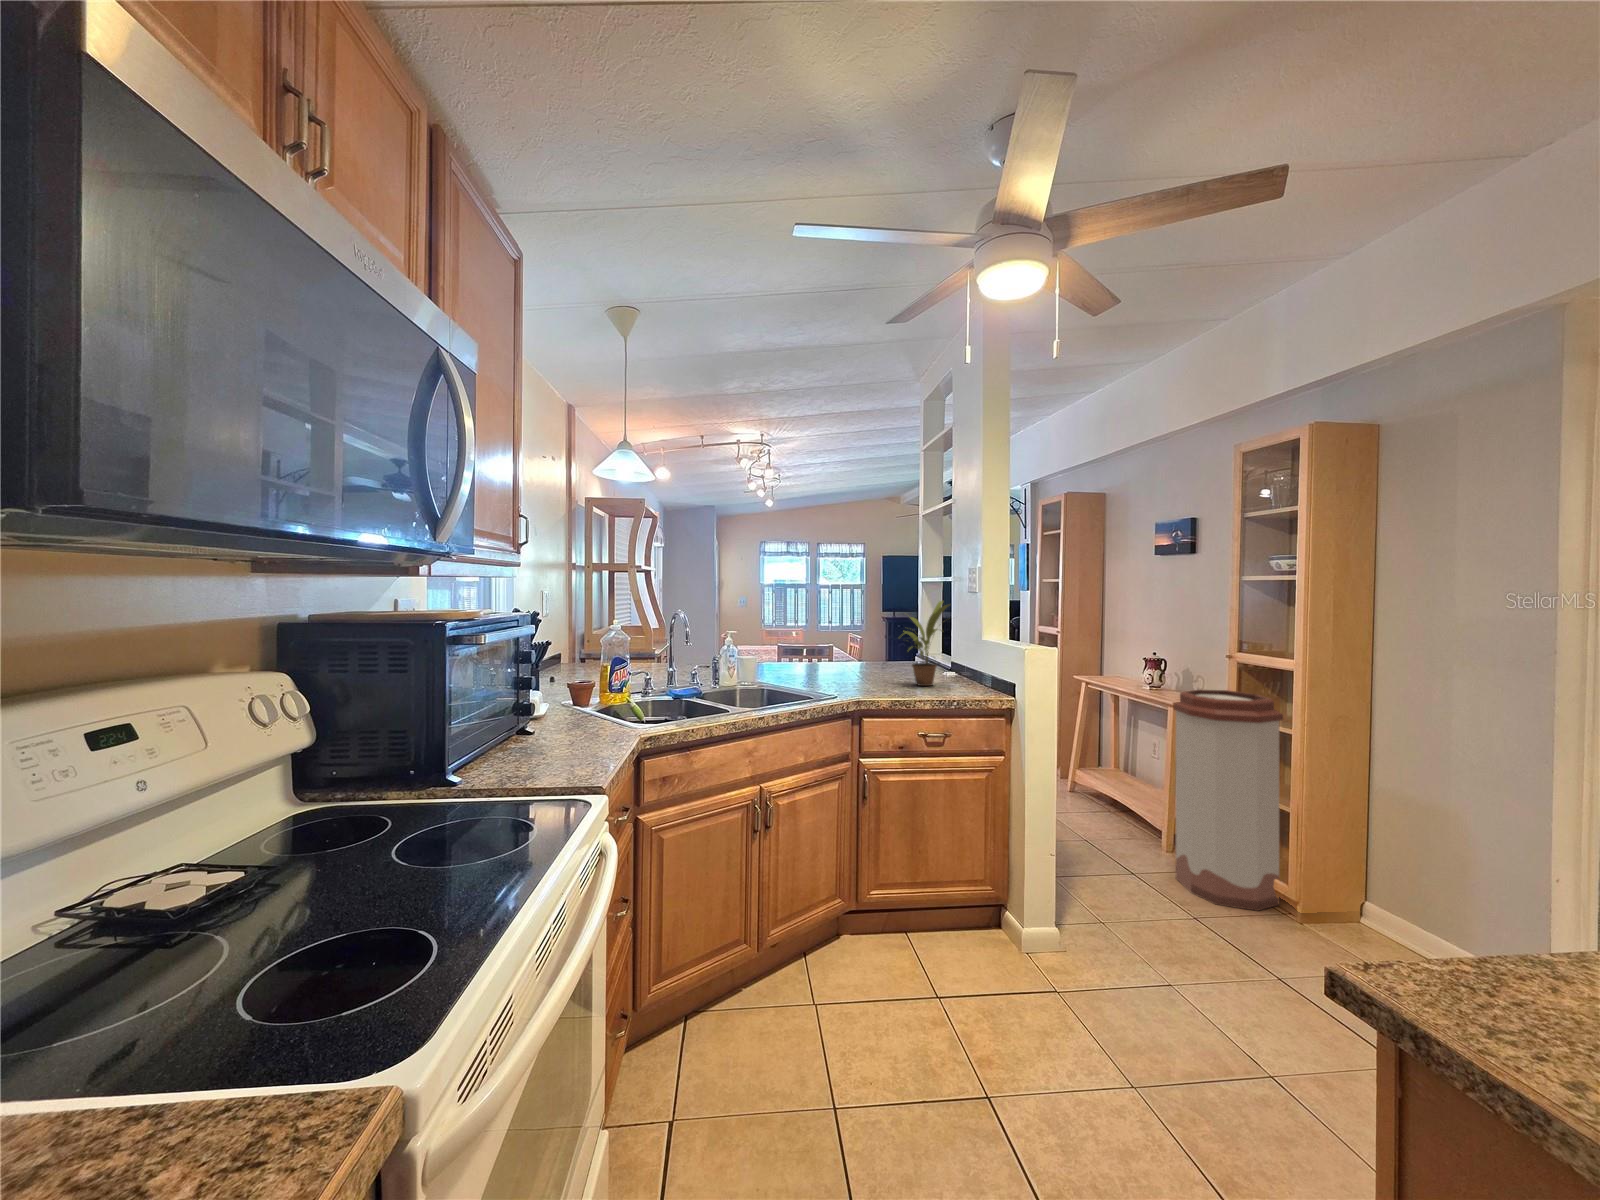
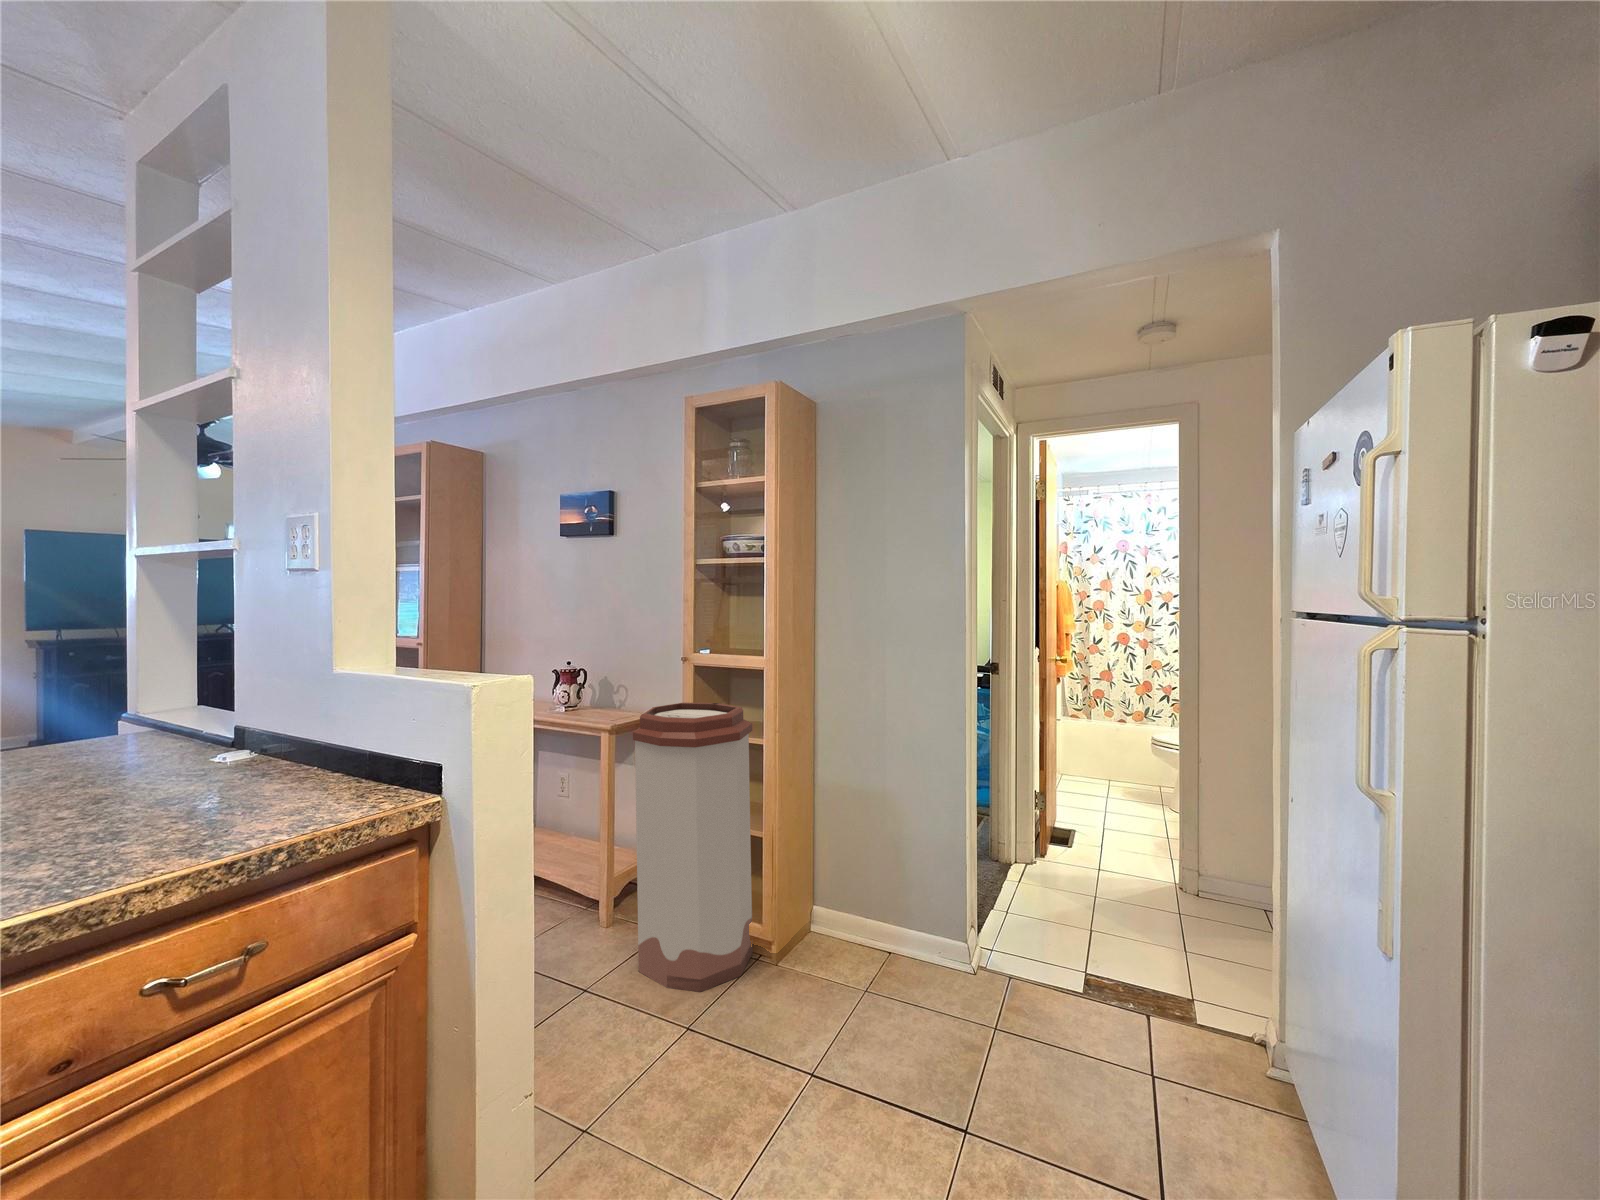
potted plant: present [904,601,950,686] -> none [47,587,265,818]

